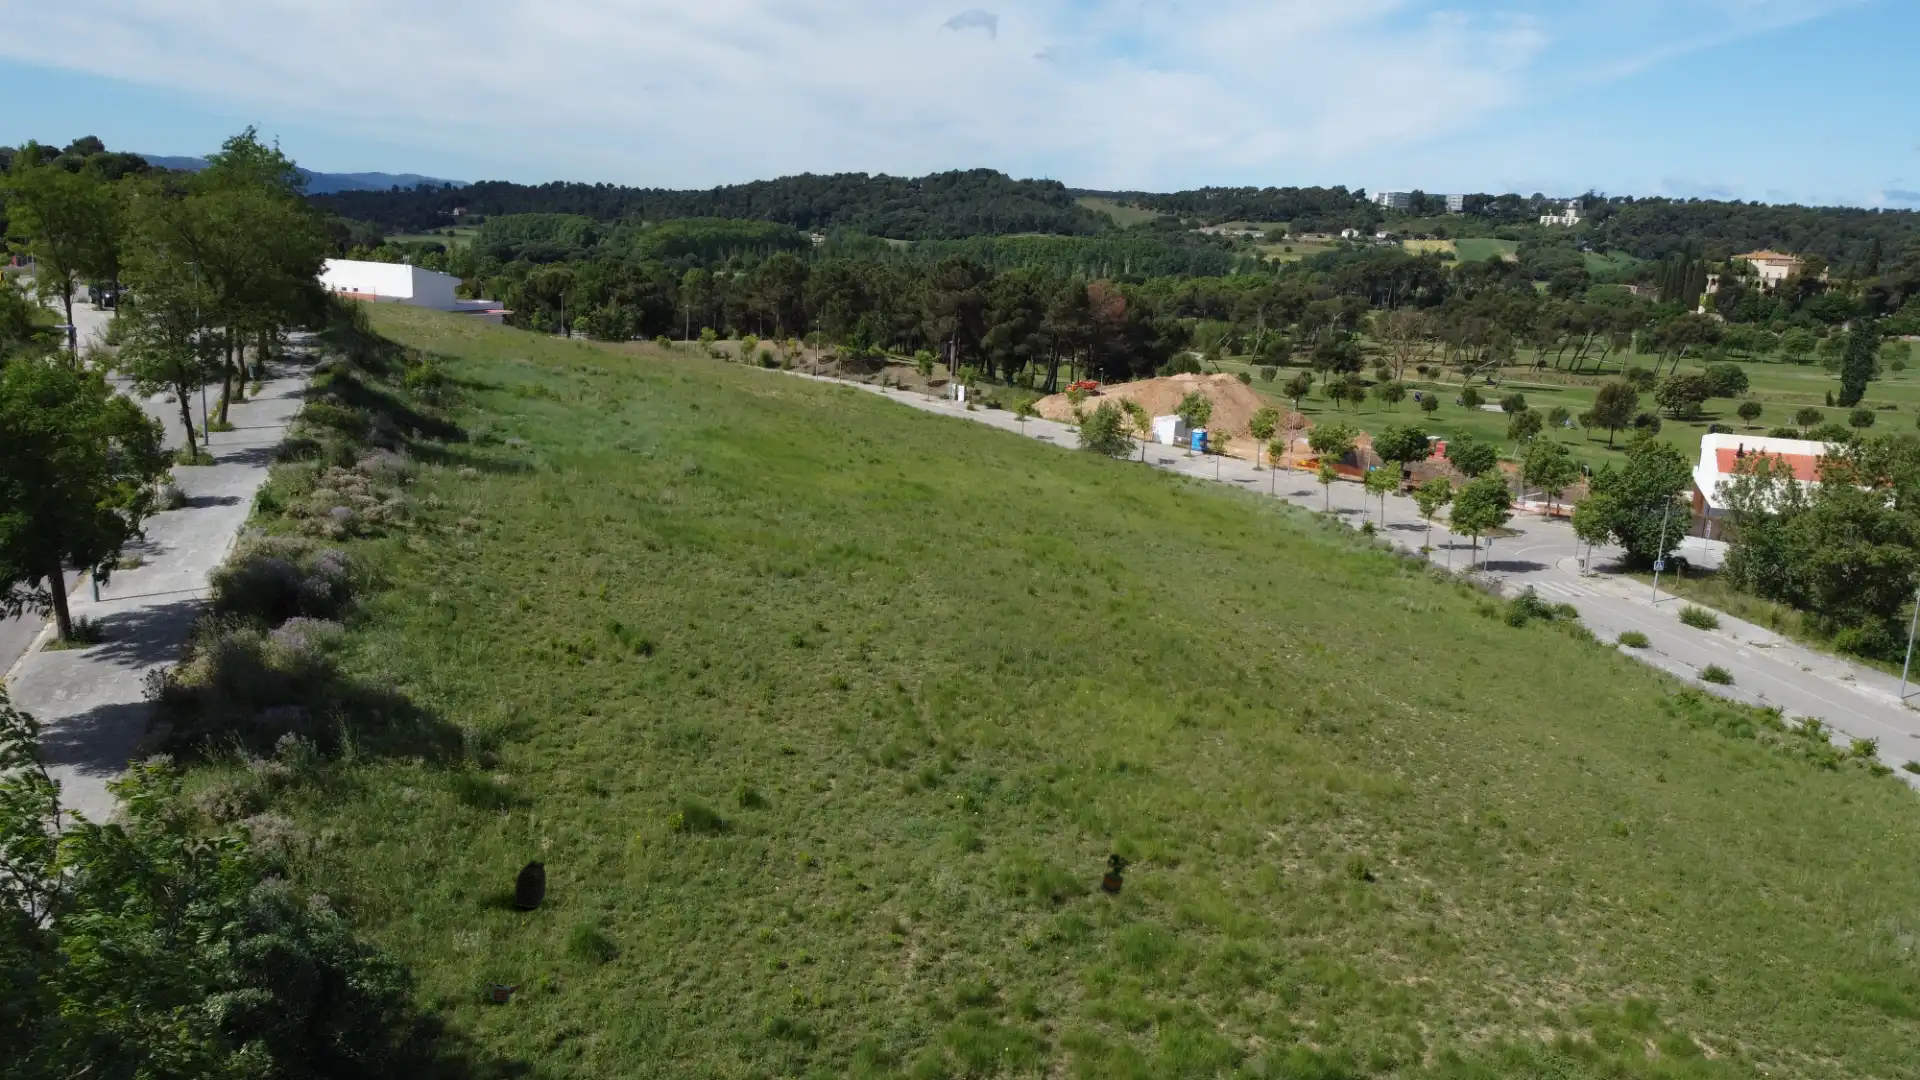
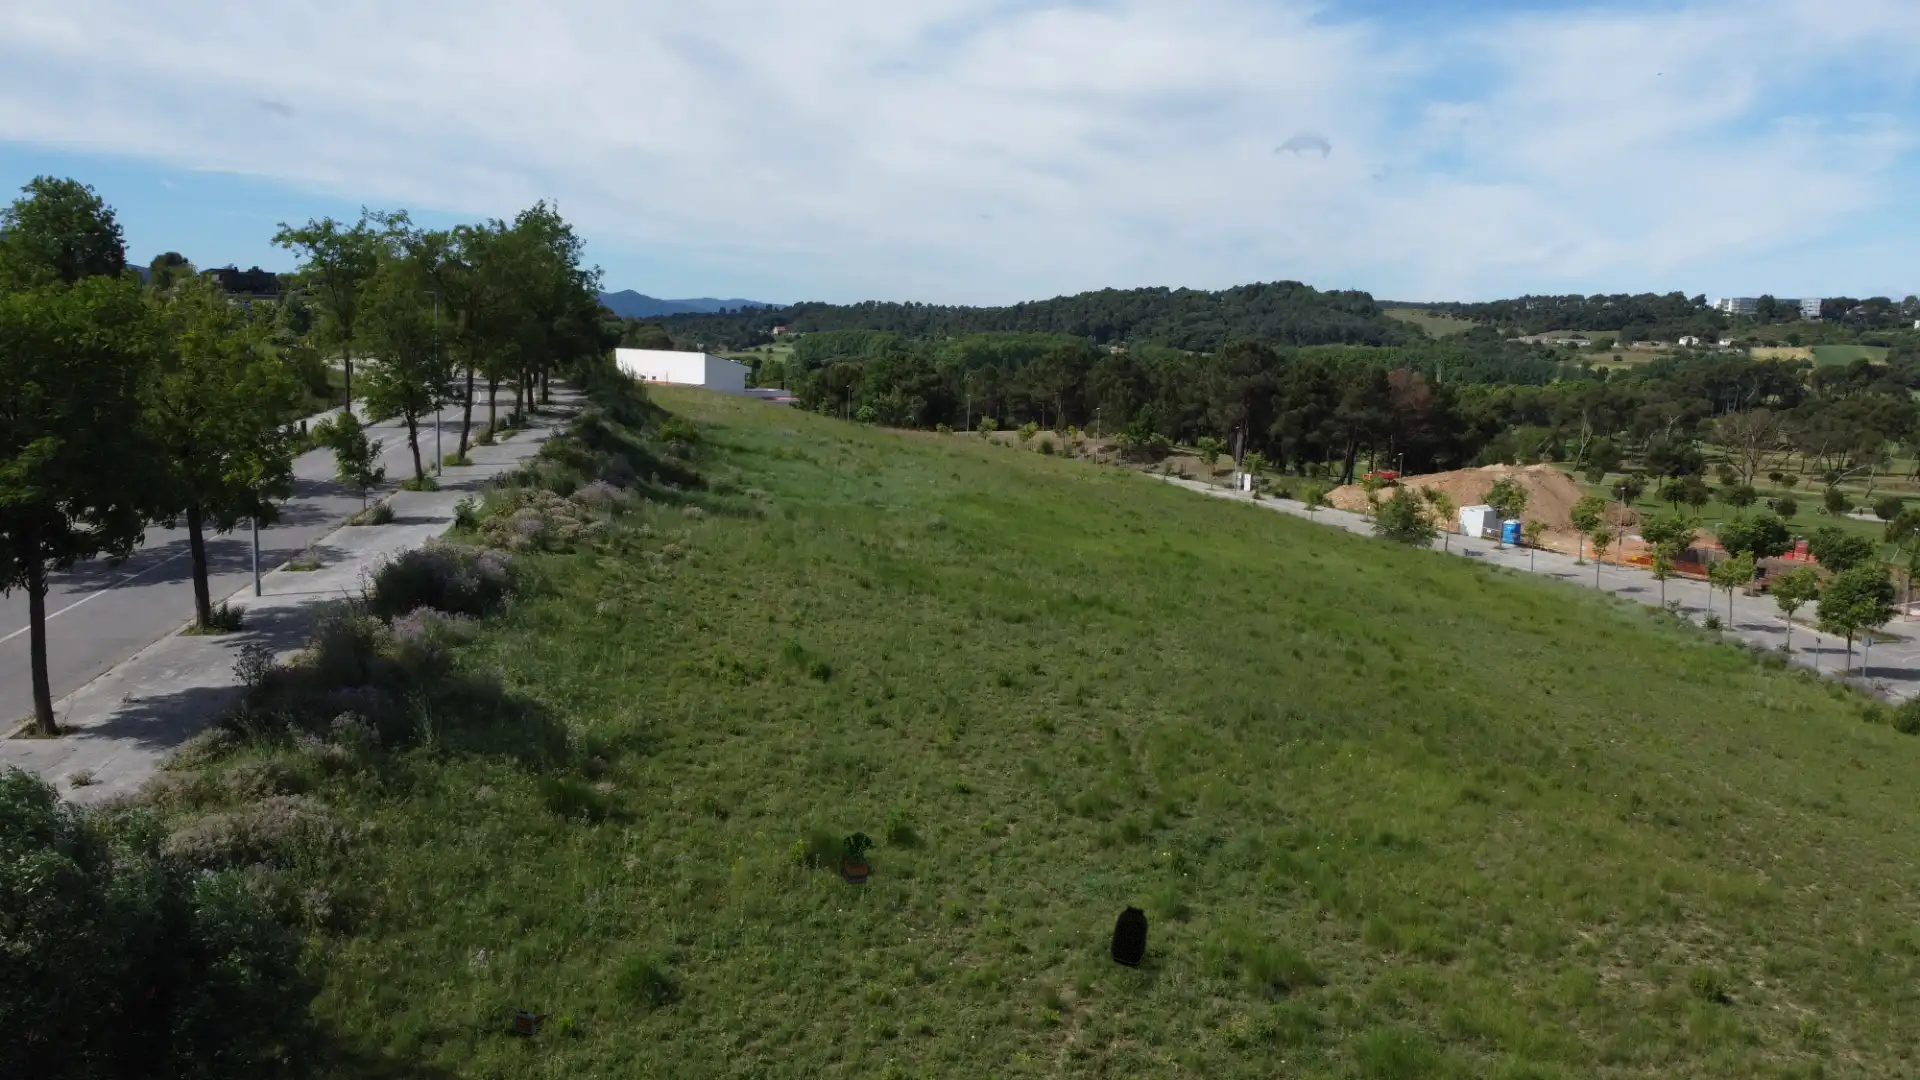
potted tree: present [1101,854,1131,895] -> present [843,832,877,884]
backpack: present [514,861,546,908] -> present [1110,905,1148,965]

